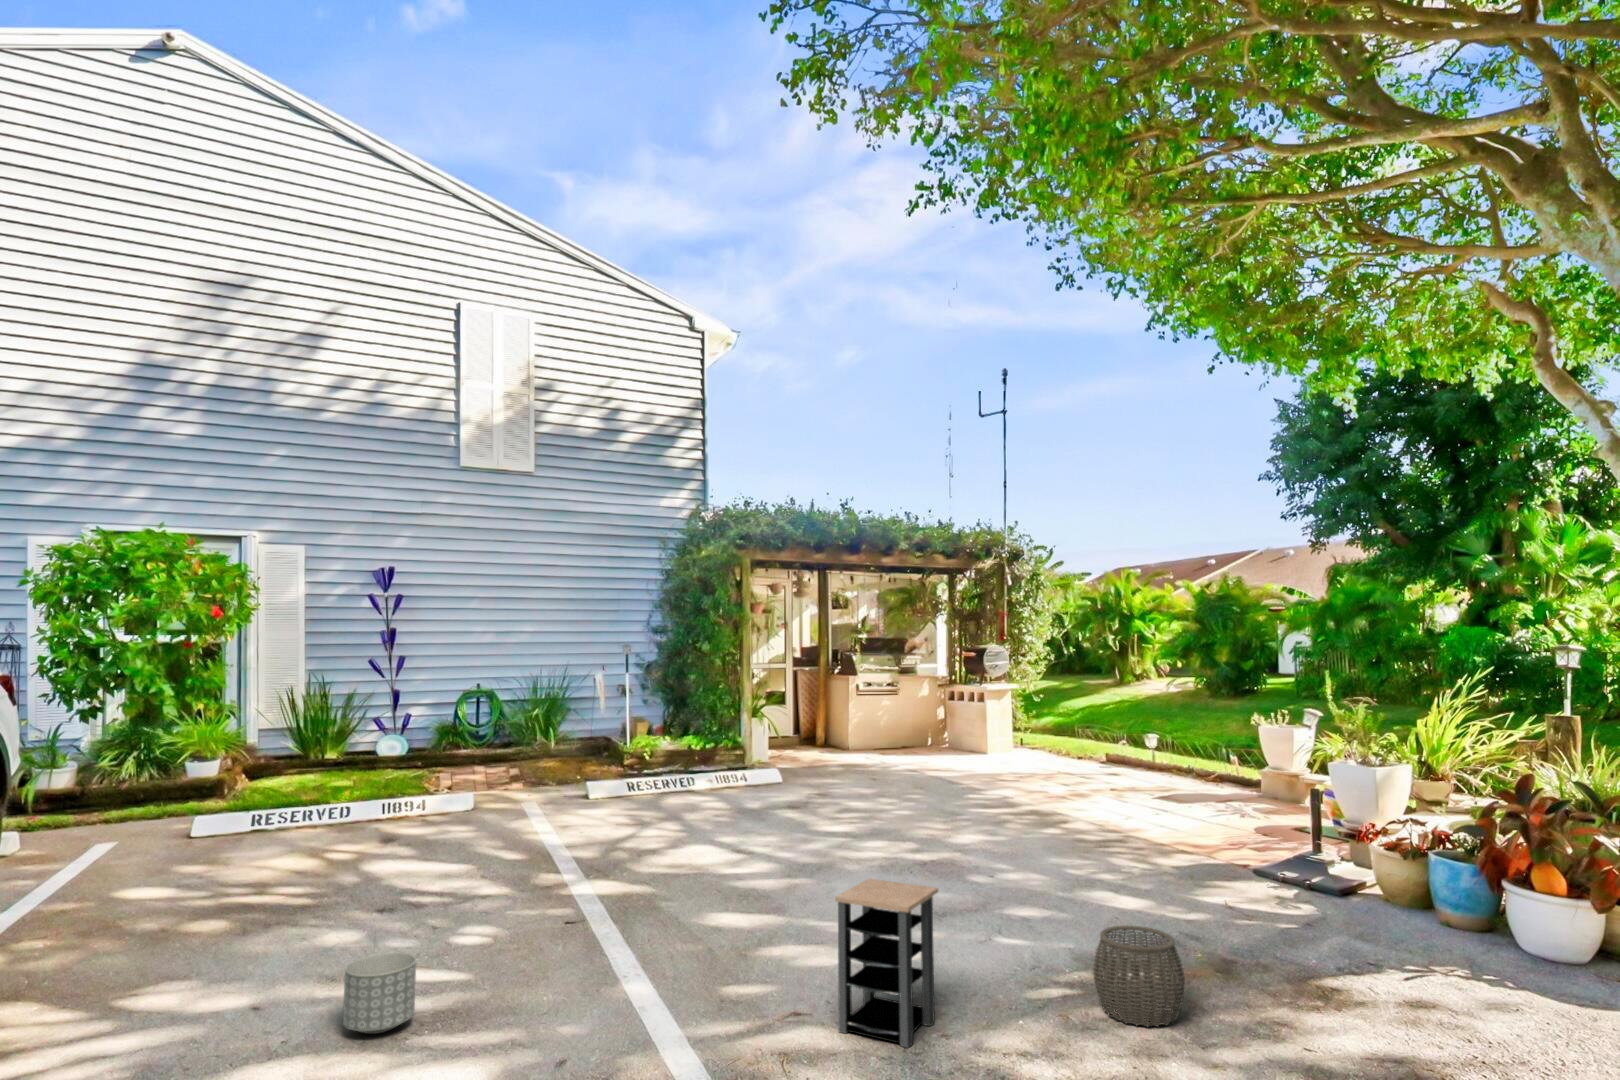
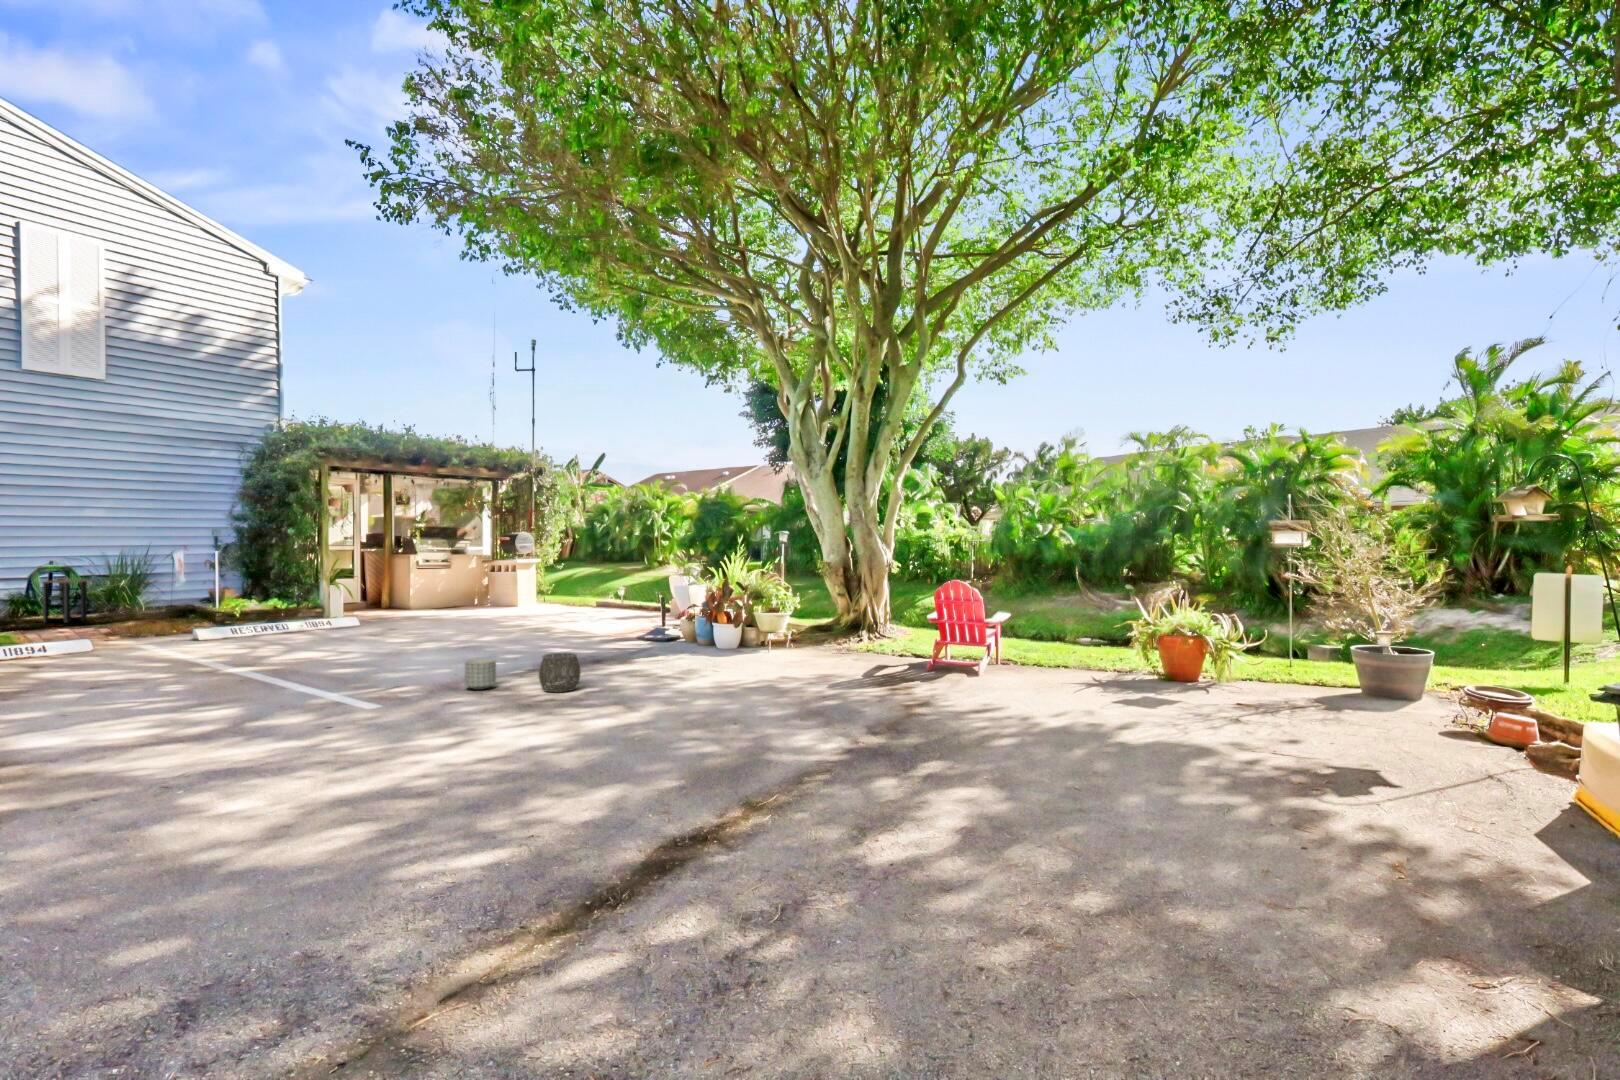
side table: present [835,879,938,1048] -> present [42,580,88,623]
planter: present [343,953,416,1034] -> present [465,659,496,690]

